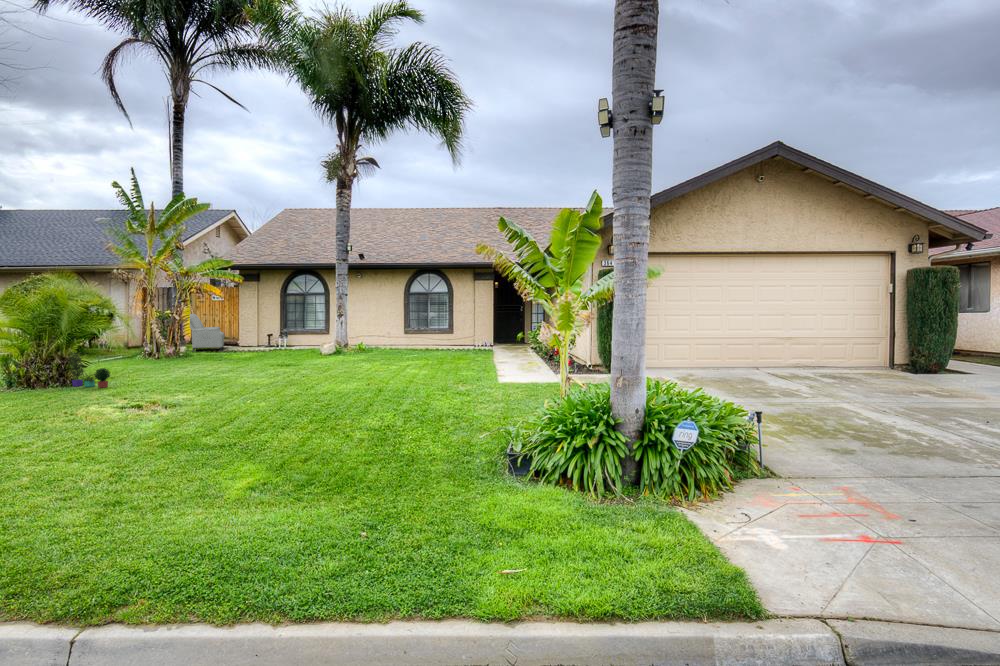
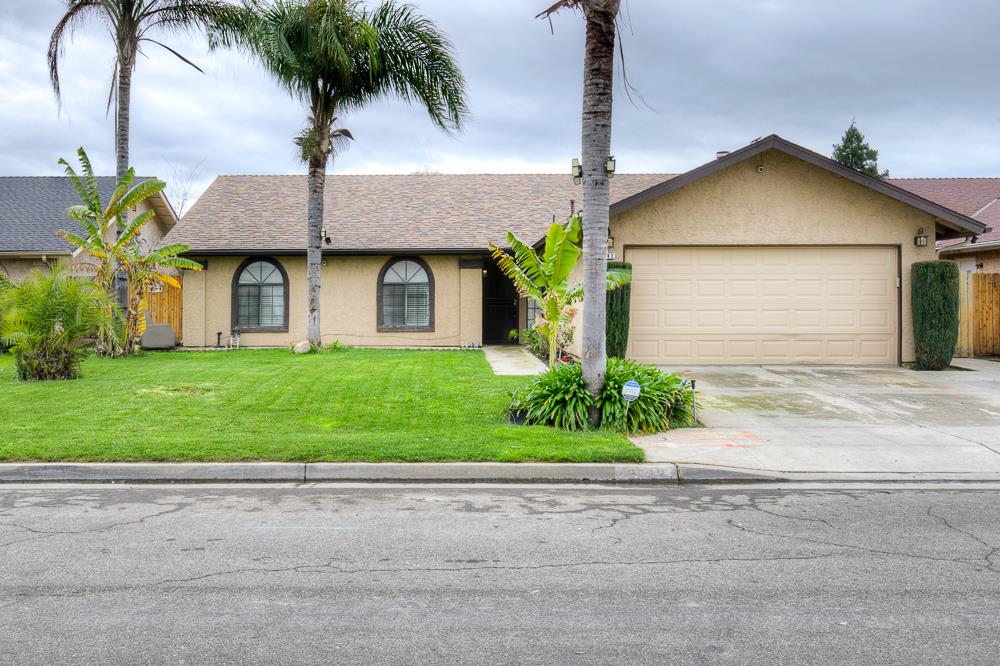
potted plant: present [70,353,110,388] -> none [80,344,122,379]

